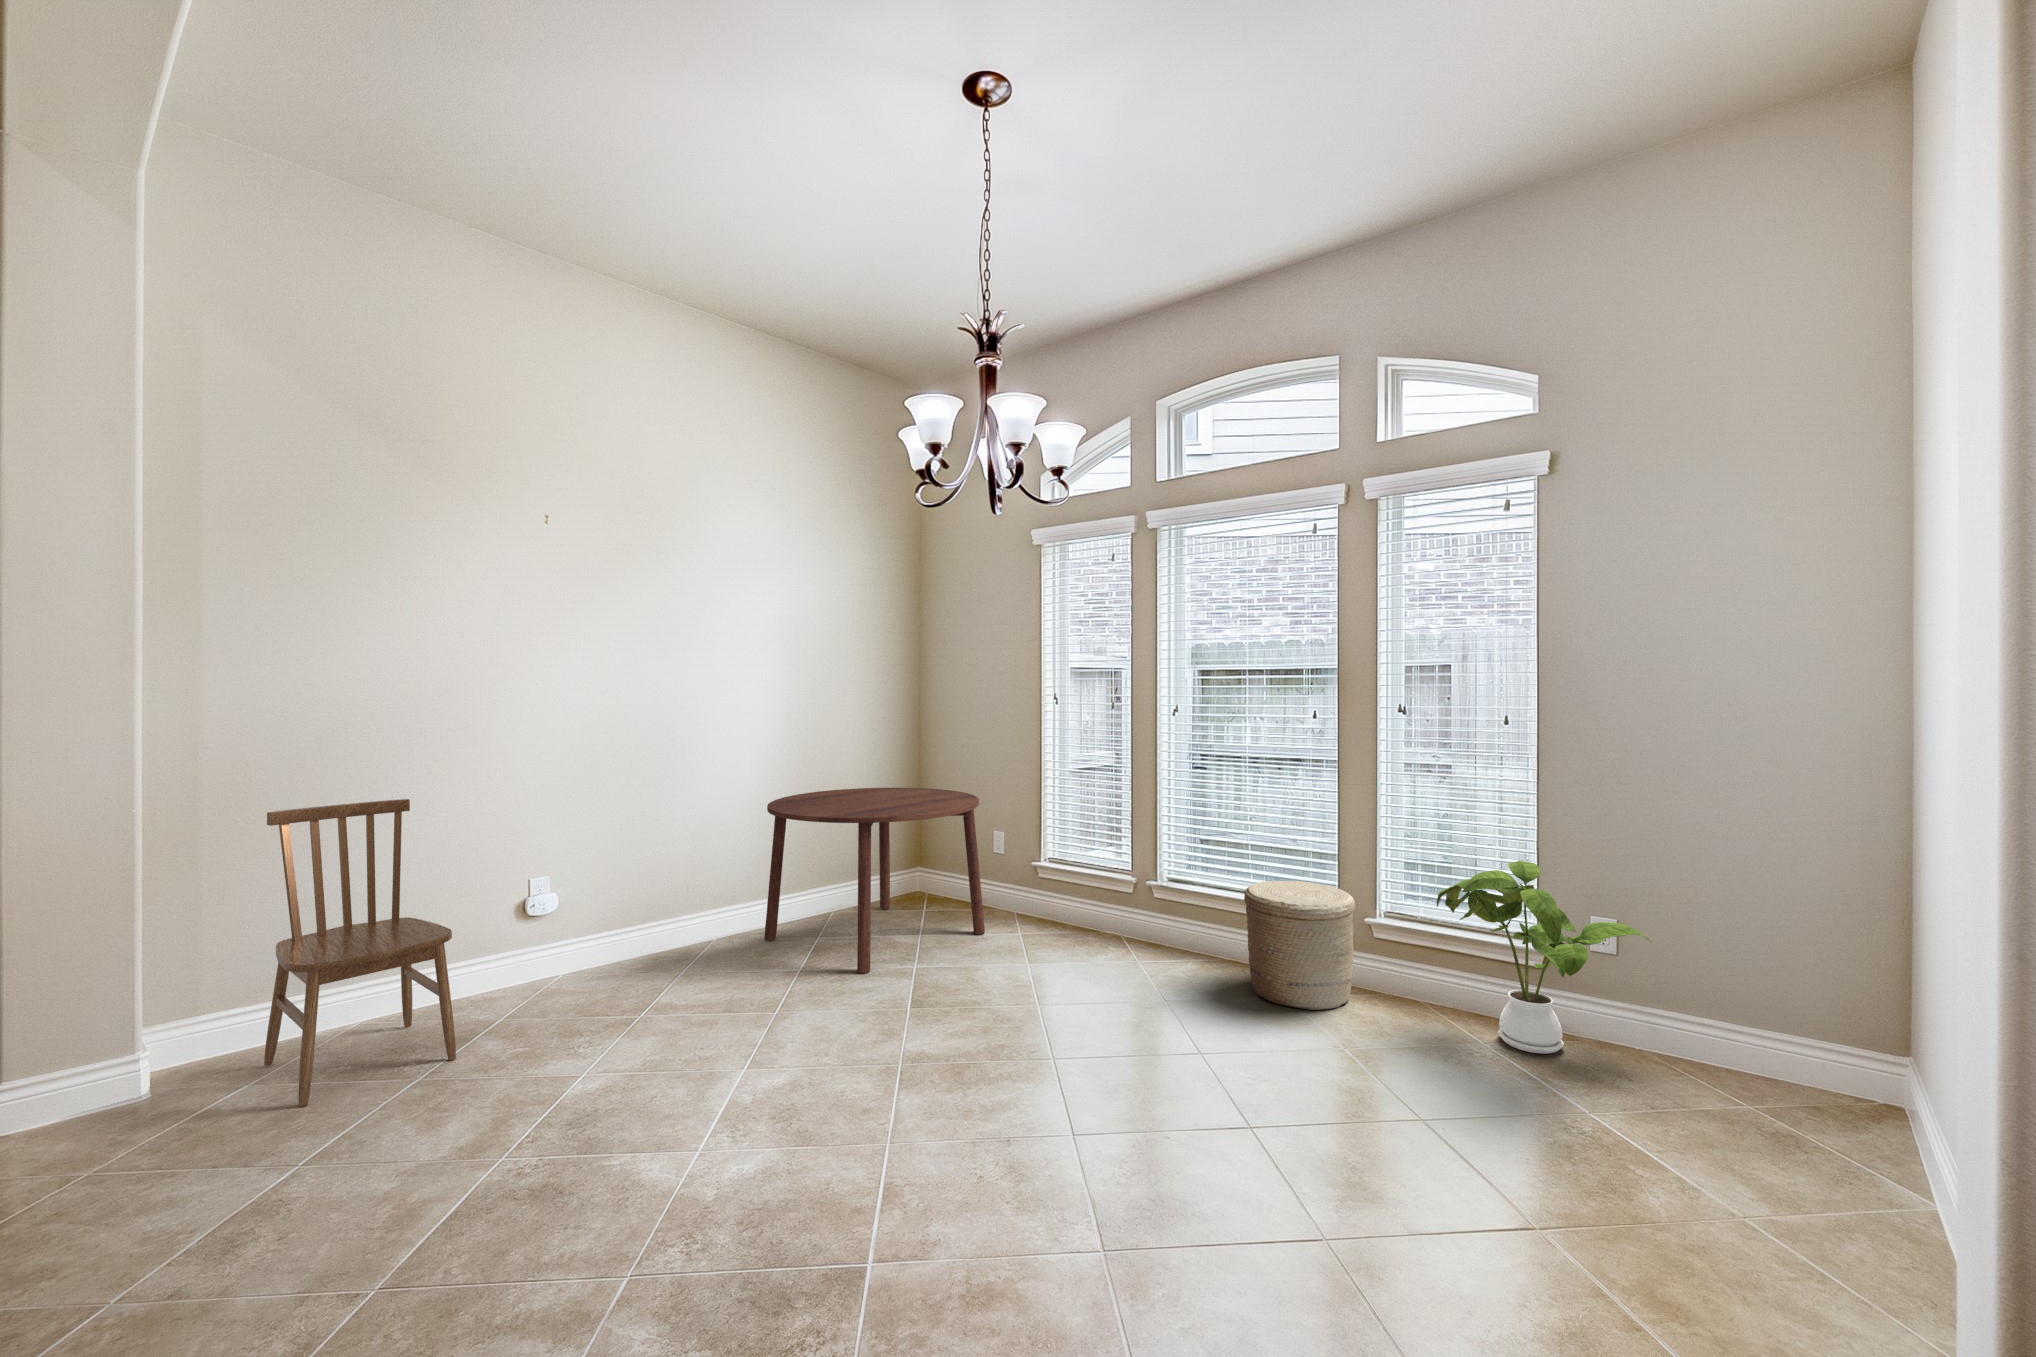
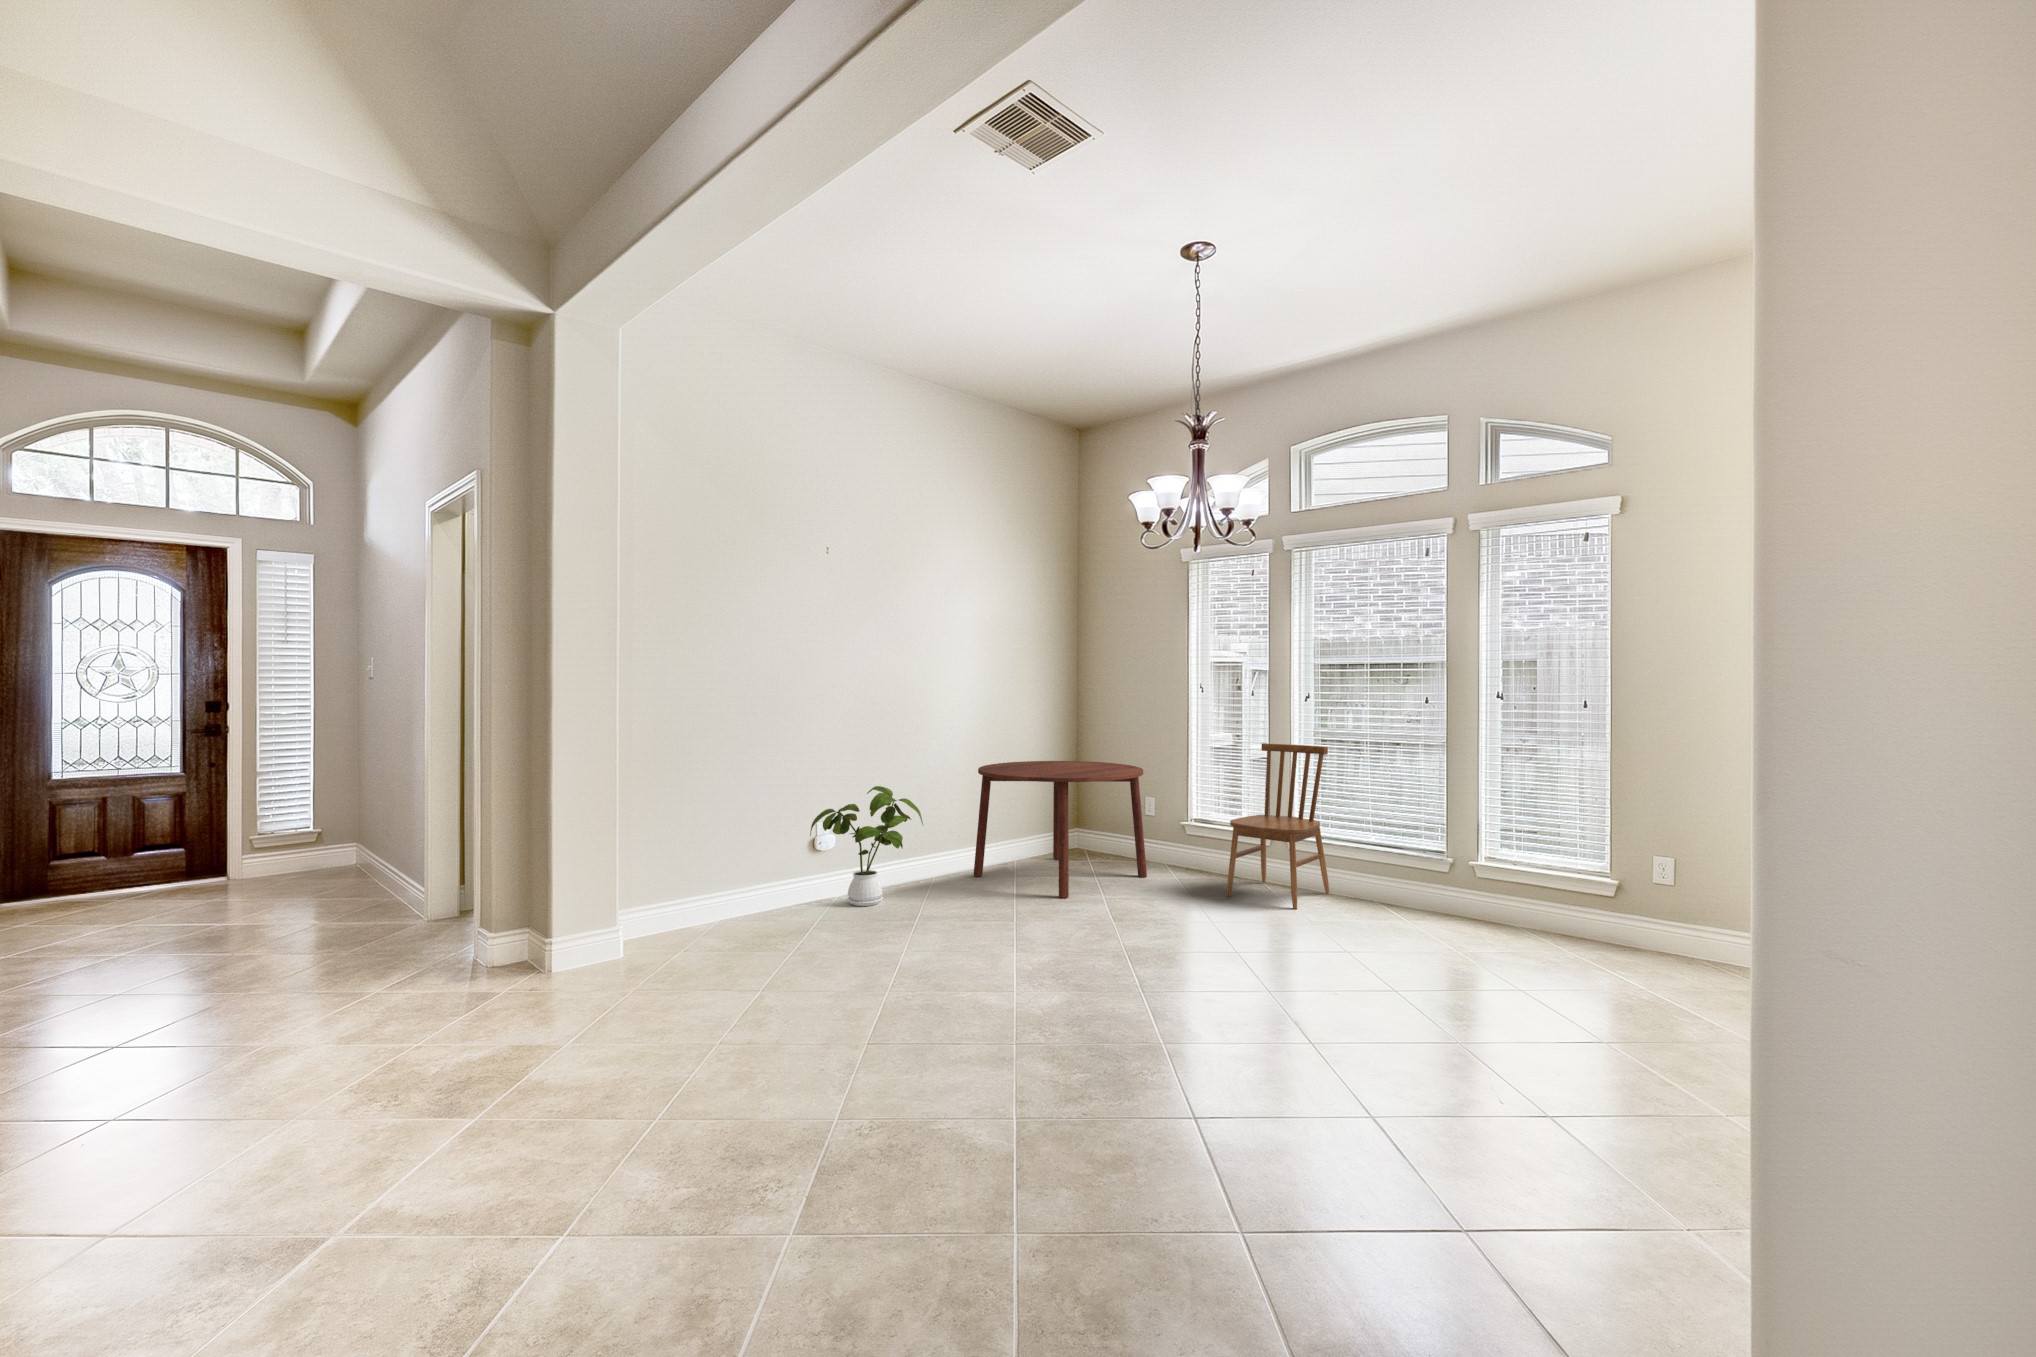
dining chair: present [264,799,456,1107] -> present [1227,743,1329,909]
house plant: present [1437,861,1652,1054] -> present [810,786,923,906]
woven basket: present [1244,881,1355,1010] -> none [1369,833,1461,928]

